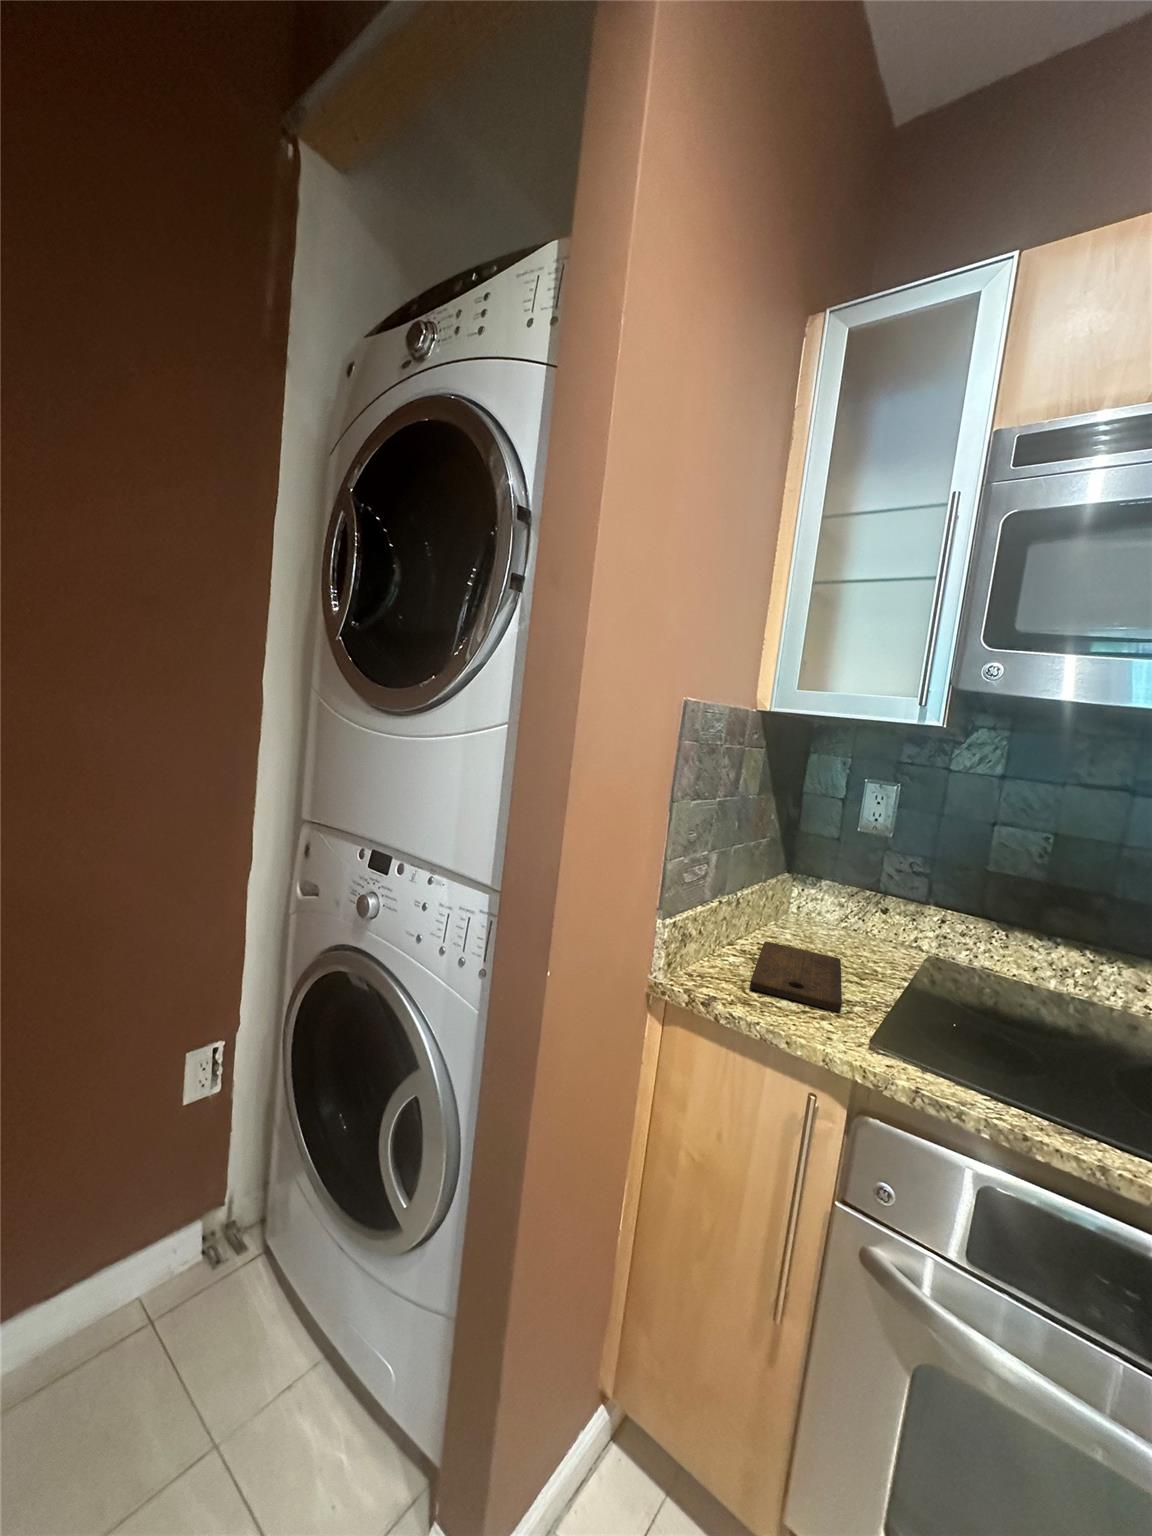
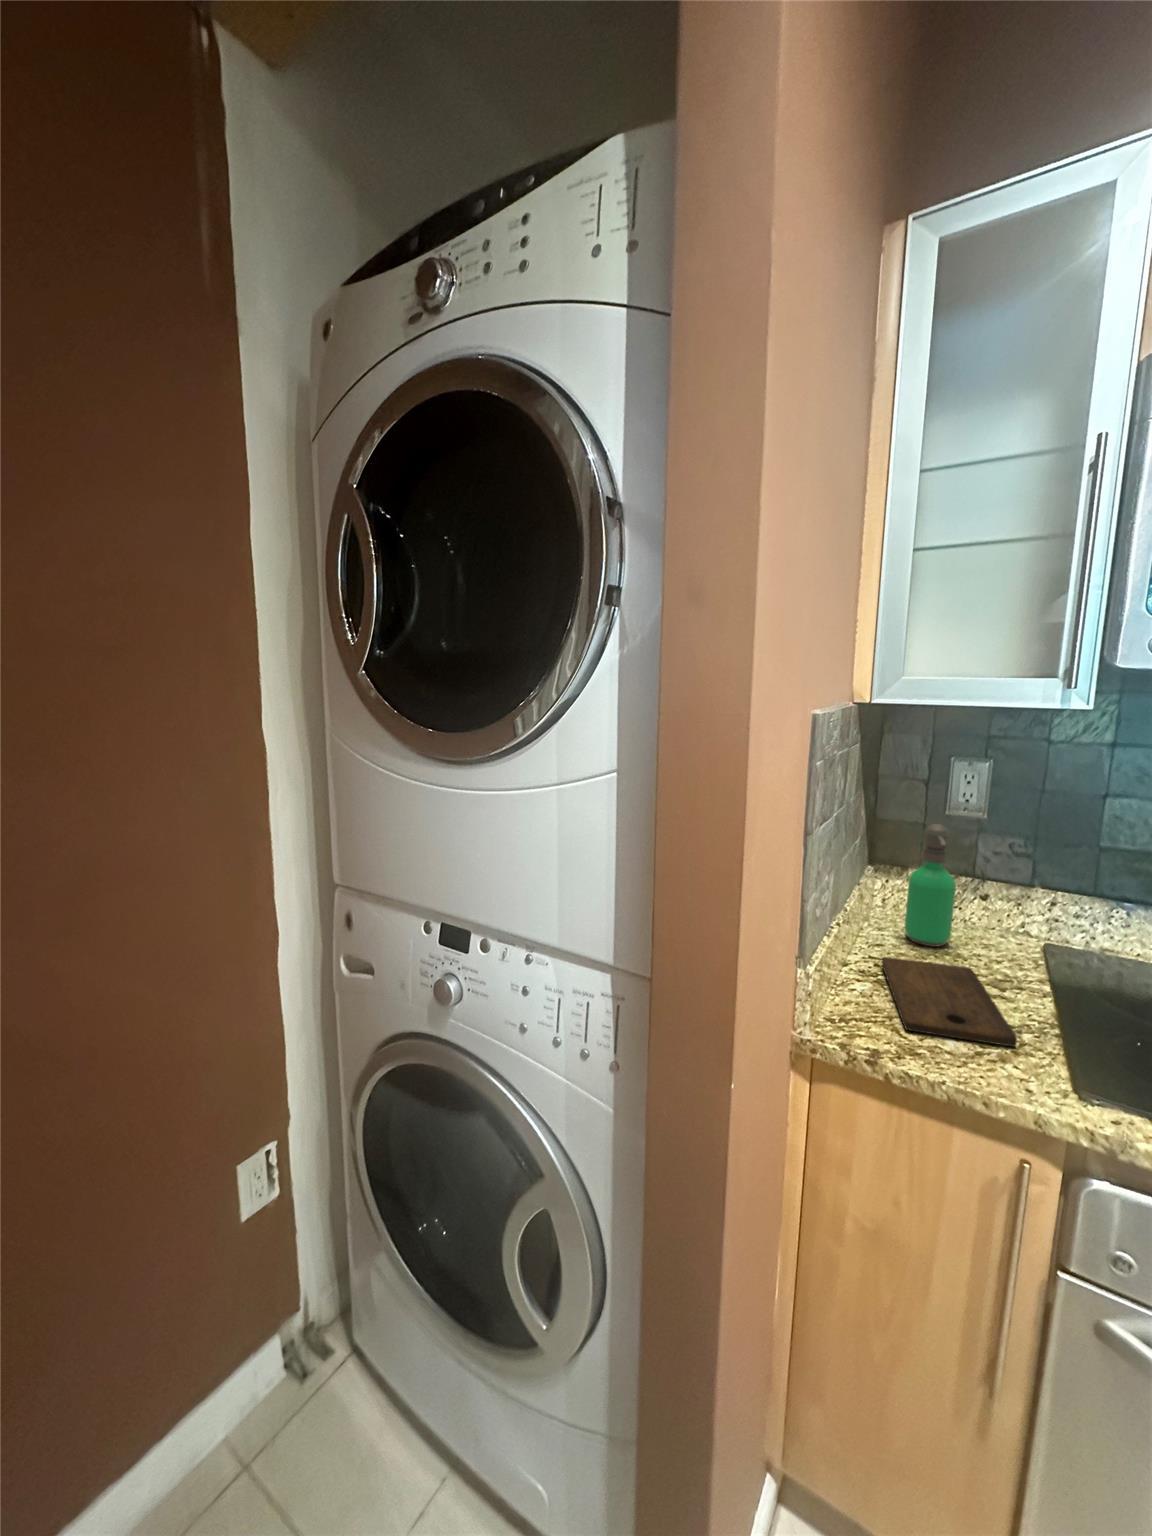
soap dispenser: none [802,833,849,946] -> present [905,824,956,947]

